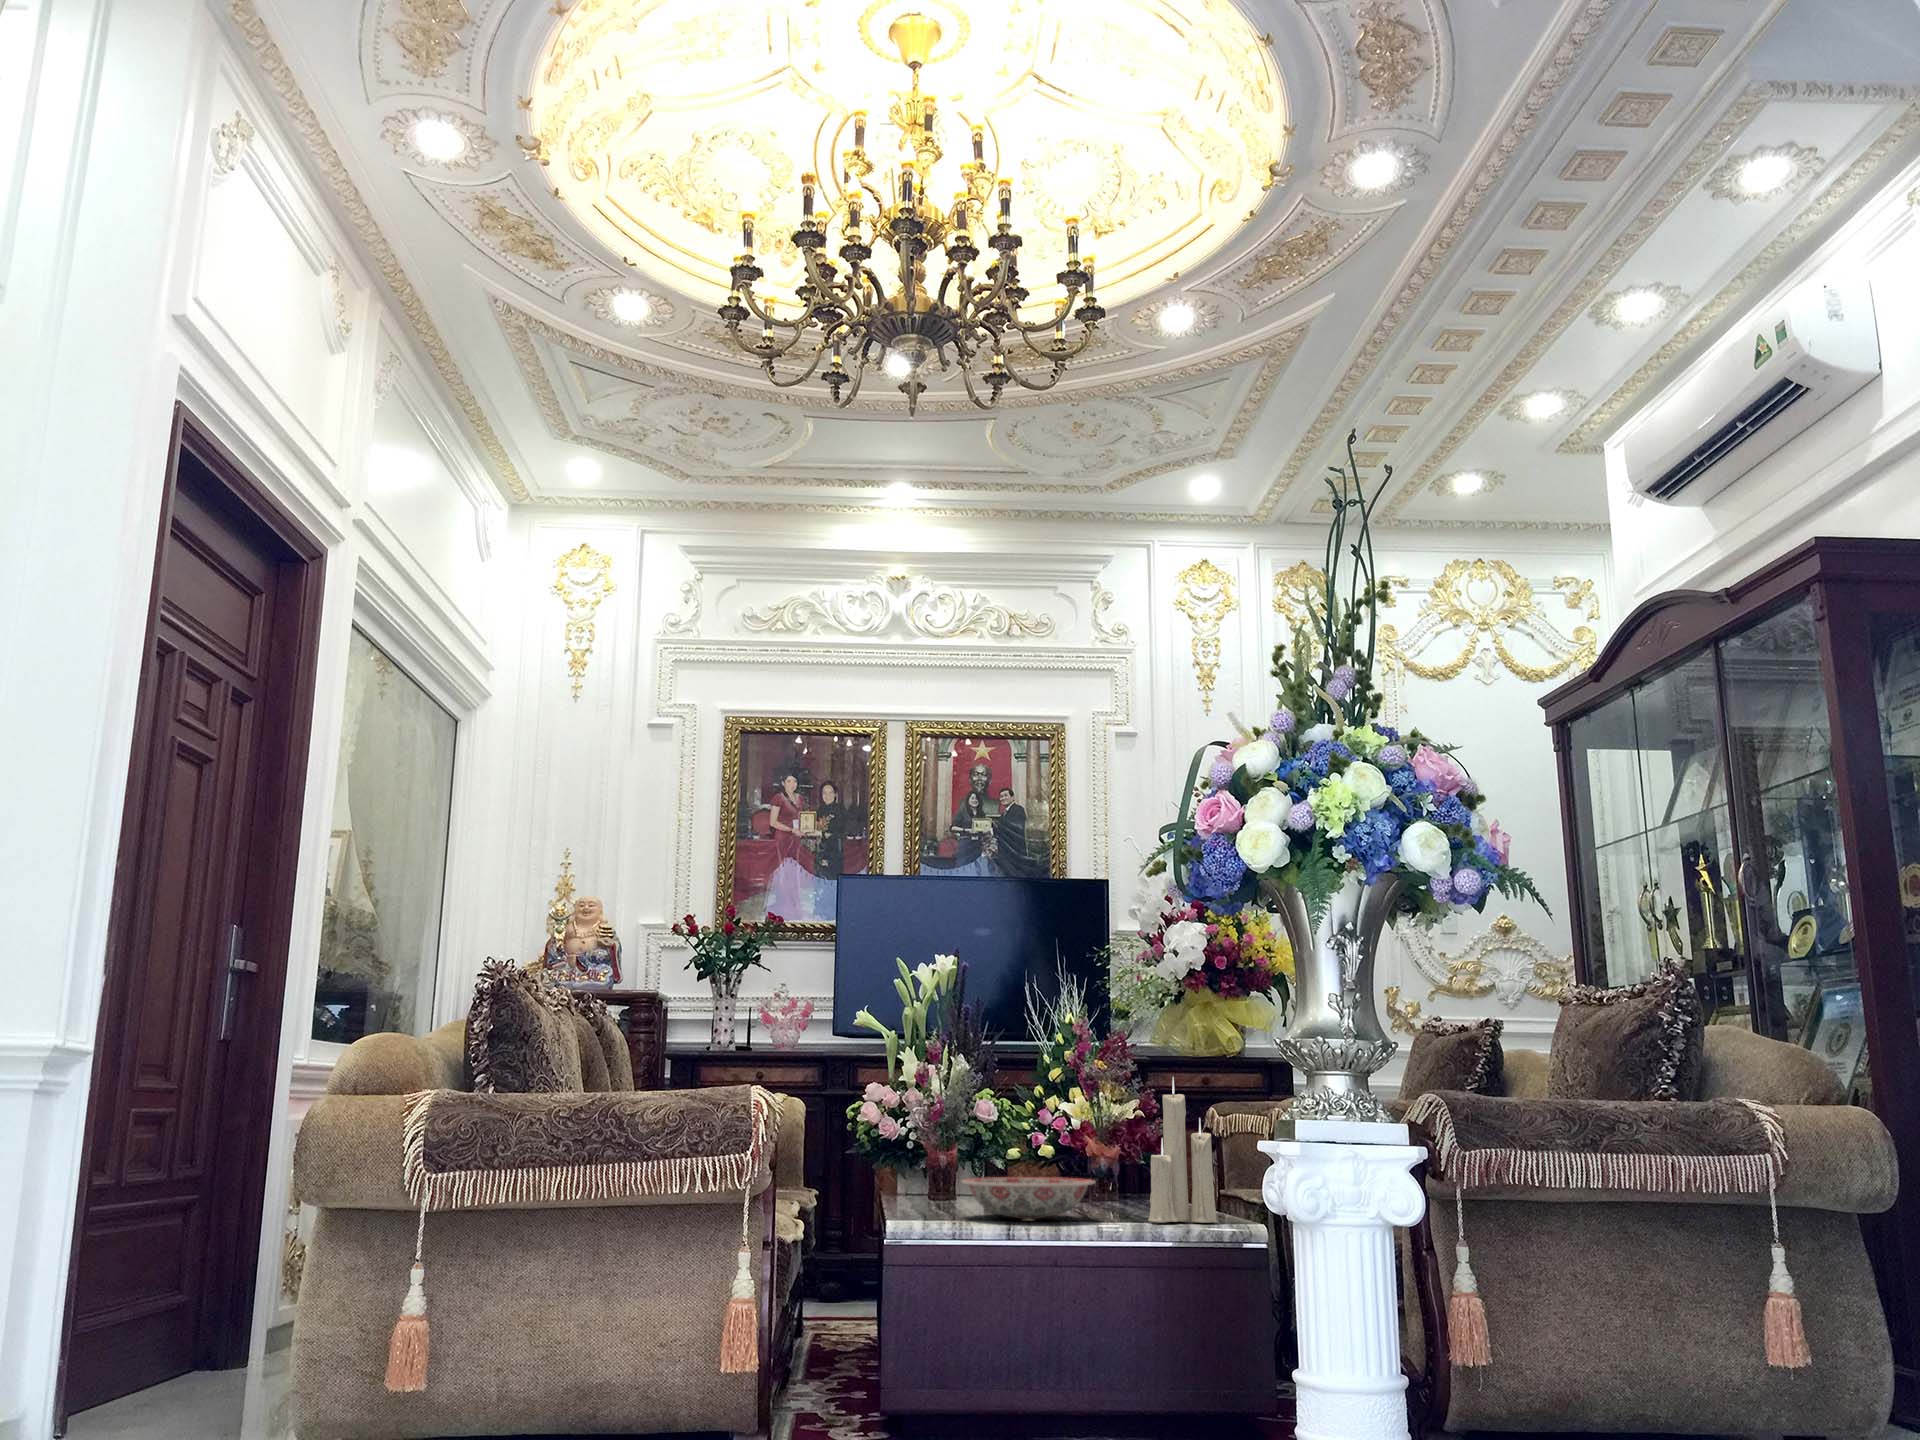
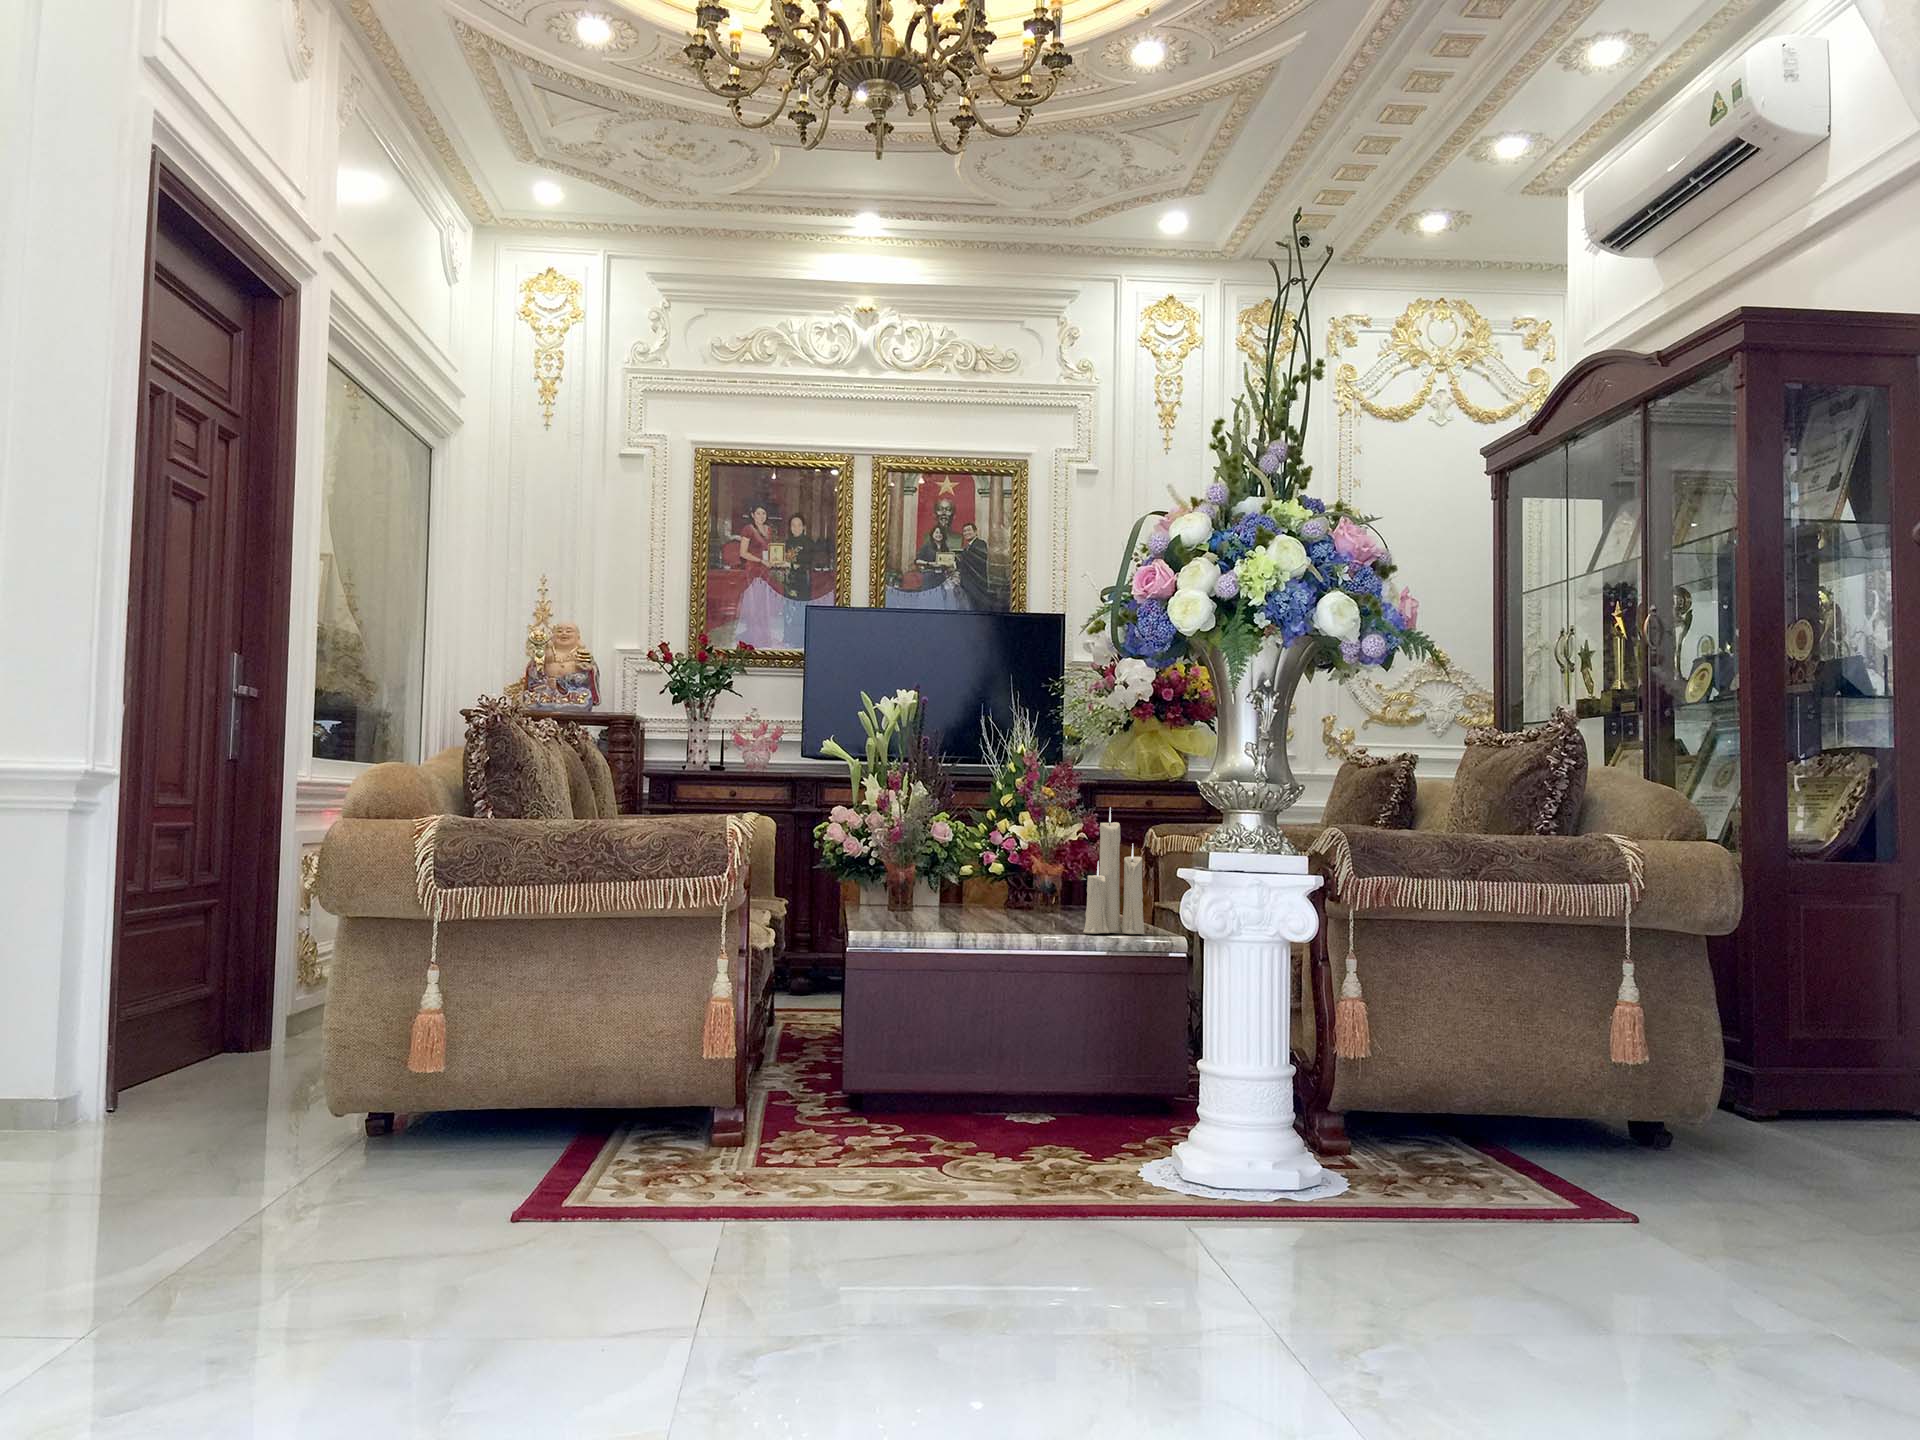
ceramic bowl: present [961,1177,1095,1219] -> none [917,893,1037,929]

